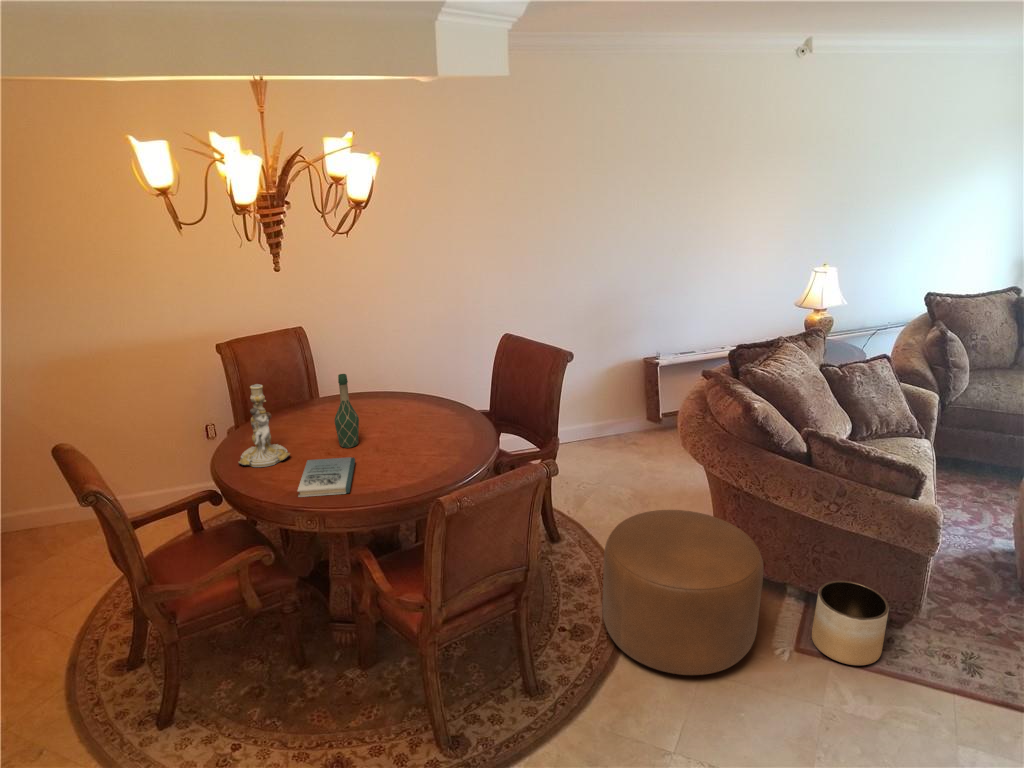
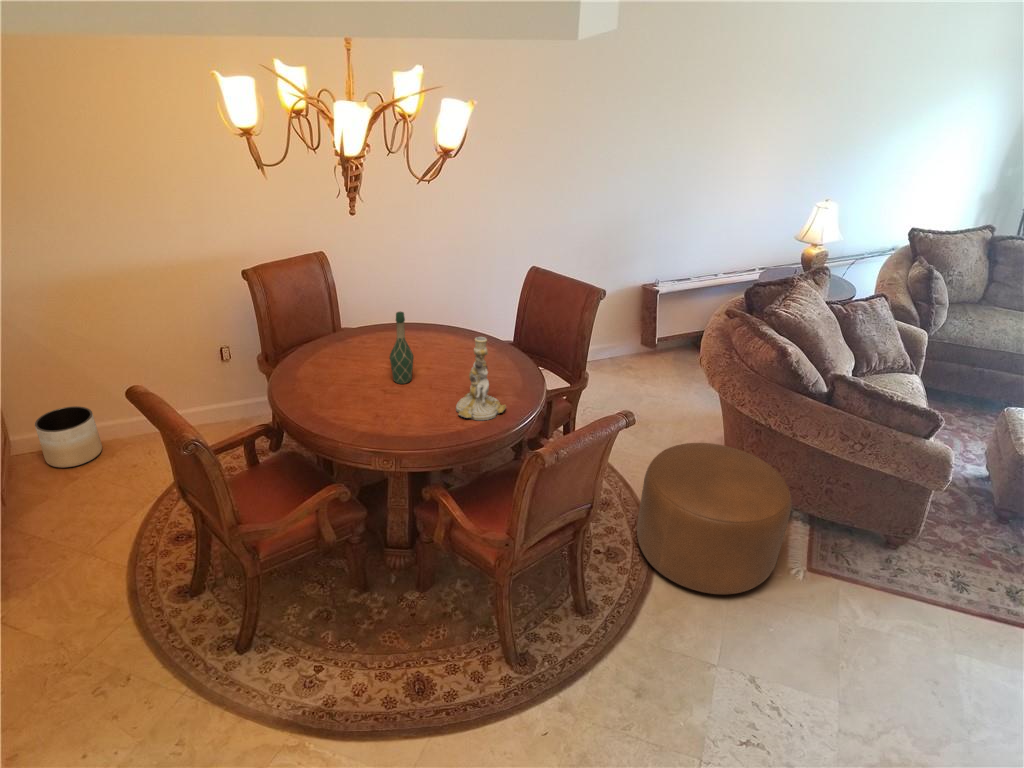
candlestick: present [239,384,290,467] -> present [456,337,506,420]
book: present [298,457,355,497] -> none [369,395,421,438]
planter: present [812,581,889,665] -> present [35,406,102,468]

